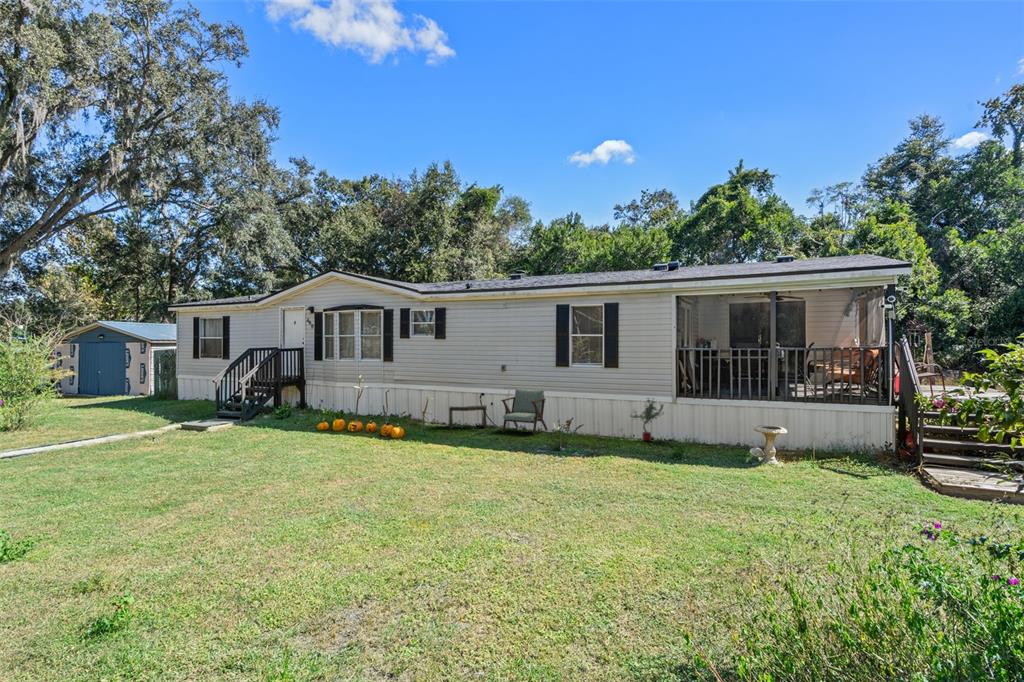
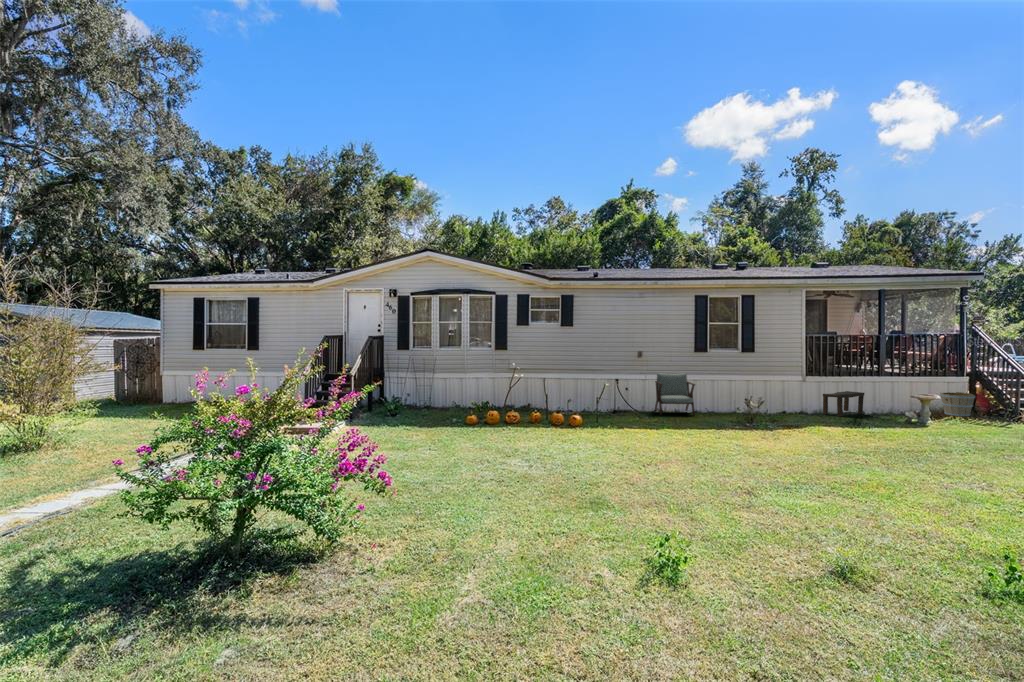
potted tree: present [630,398,664,441] -> none [773,376,807,414]
bench: present [449,405,487,429] -> present [823,391,864,417]
wooden bucket: none [843,427,886,461] -> present [940,392,975,417]

